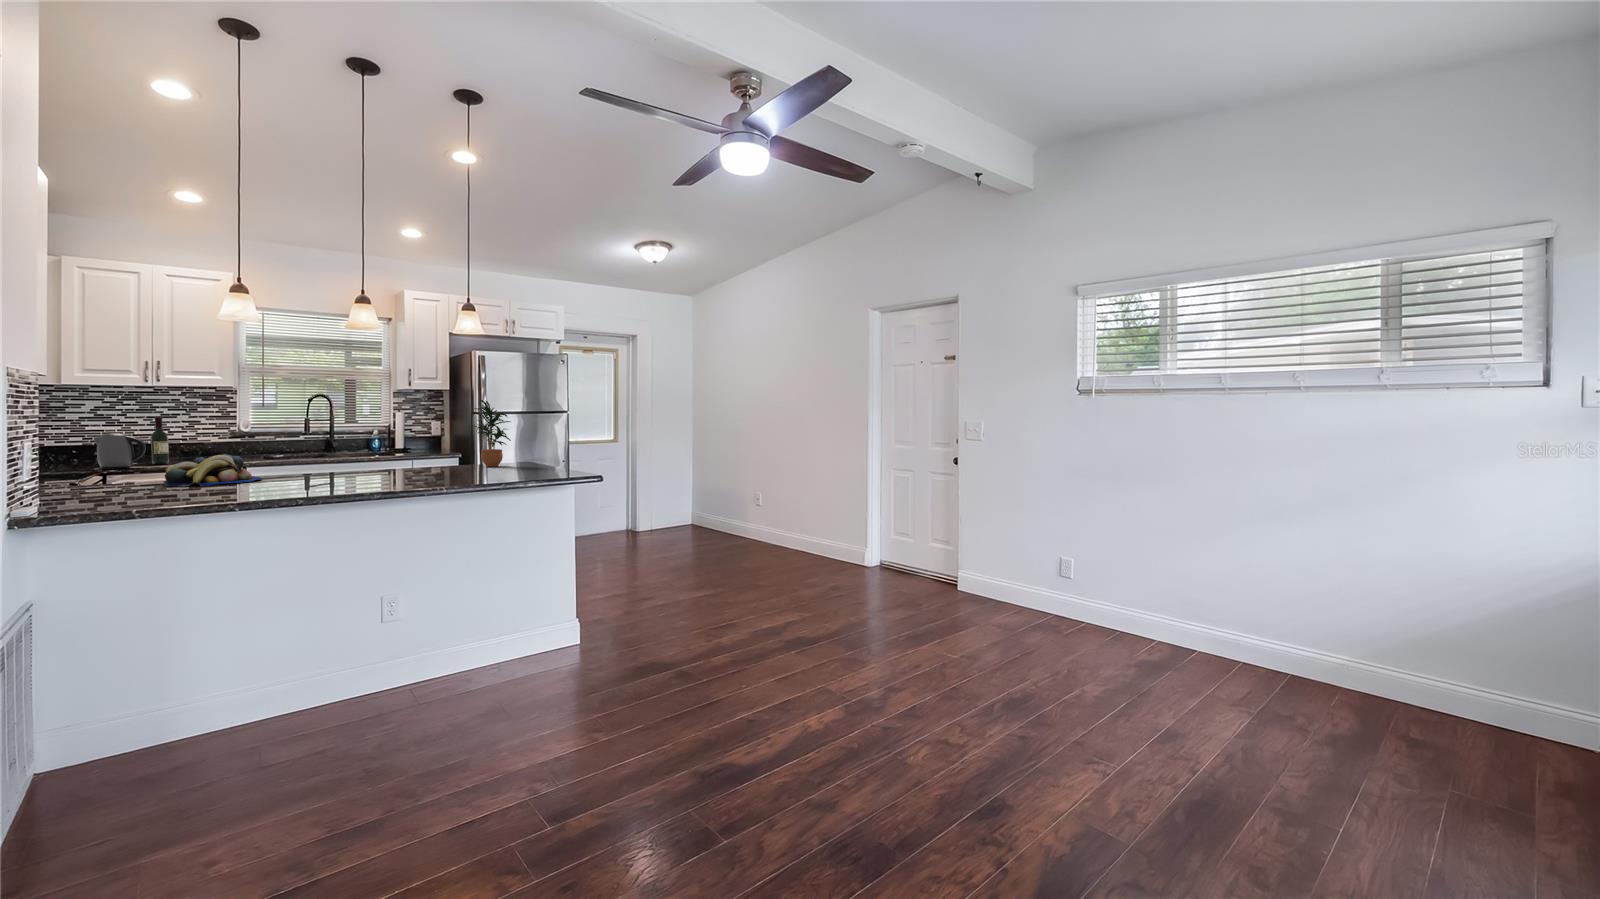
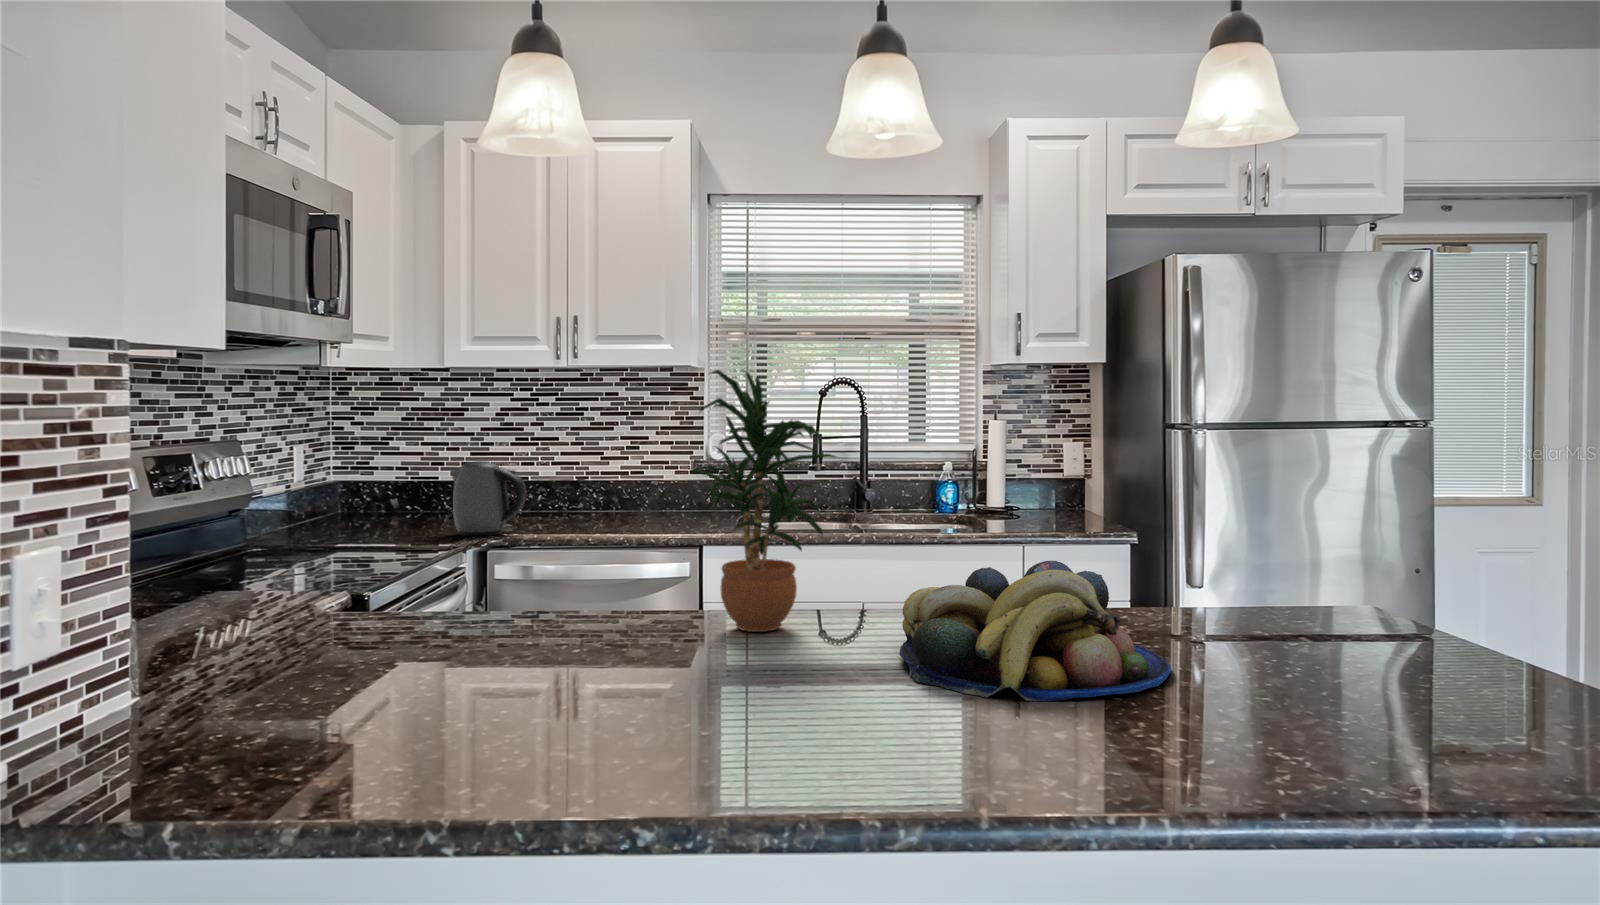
potted plant: present [474,400,511,467] -> present [692,370,837,632]
wine bottle: present [151,417,169,464] -> none [557,429,582,524]
fruit bowl: present [163,455,262,486] -> present [900,561,1172,701]

